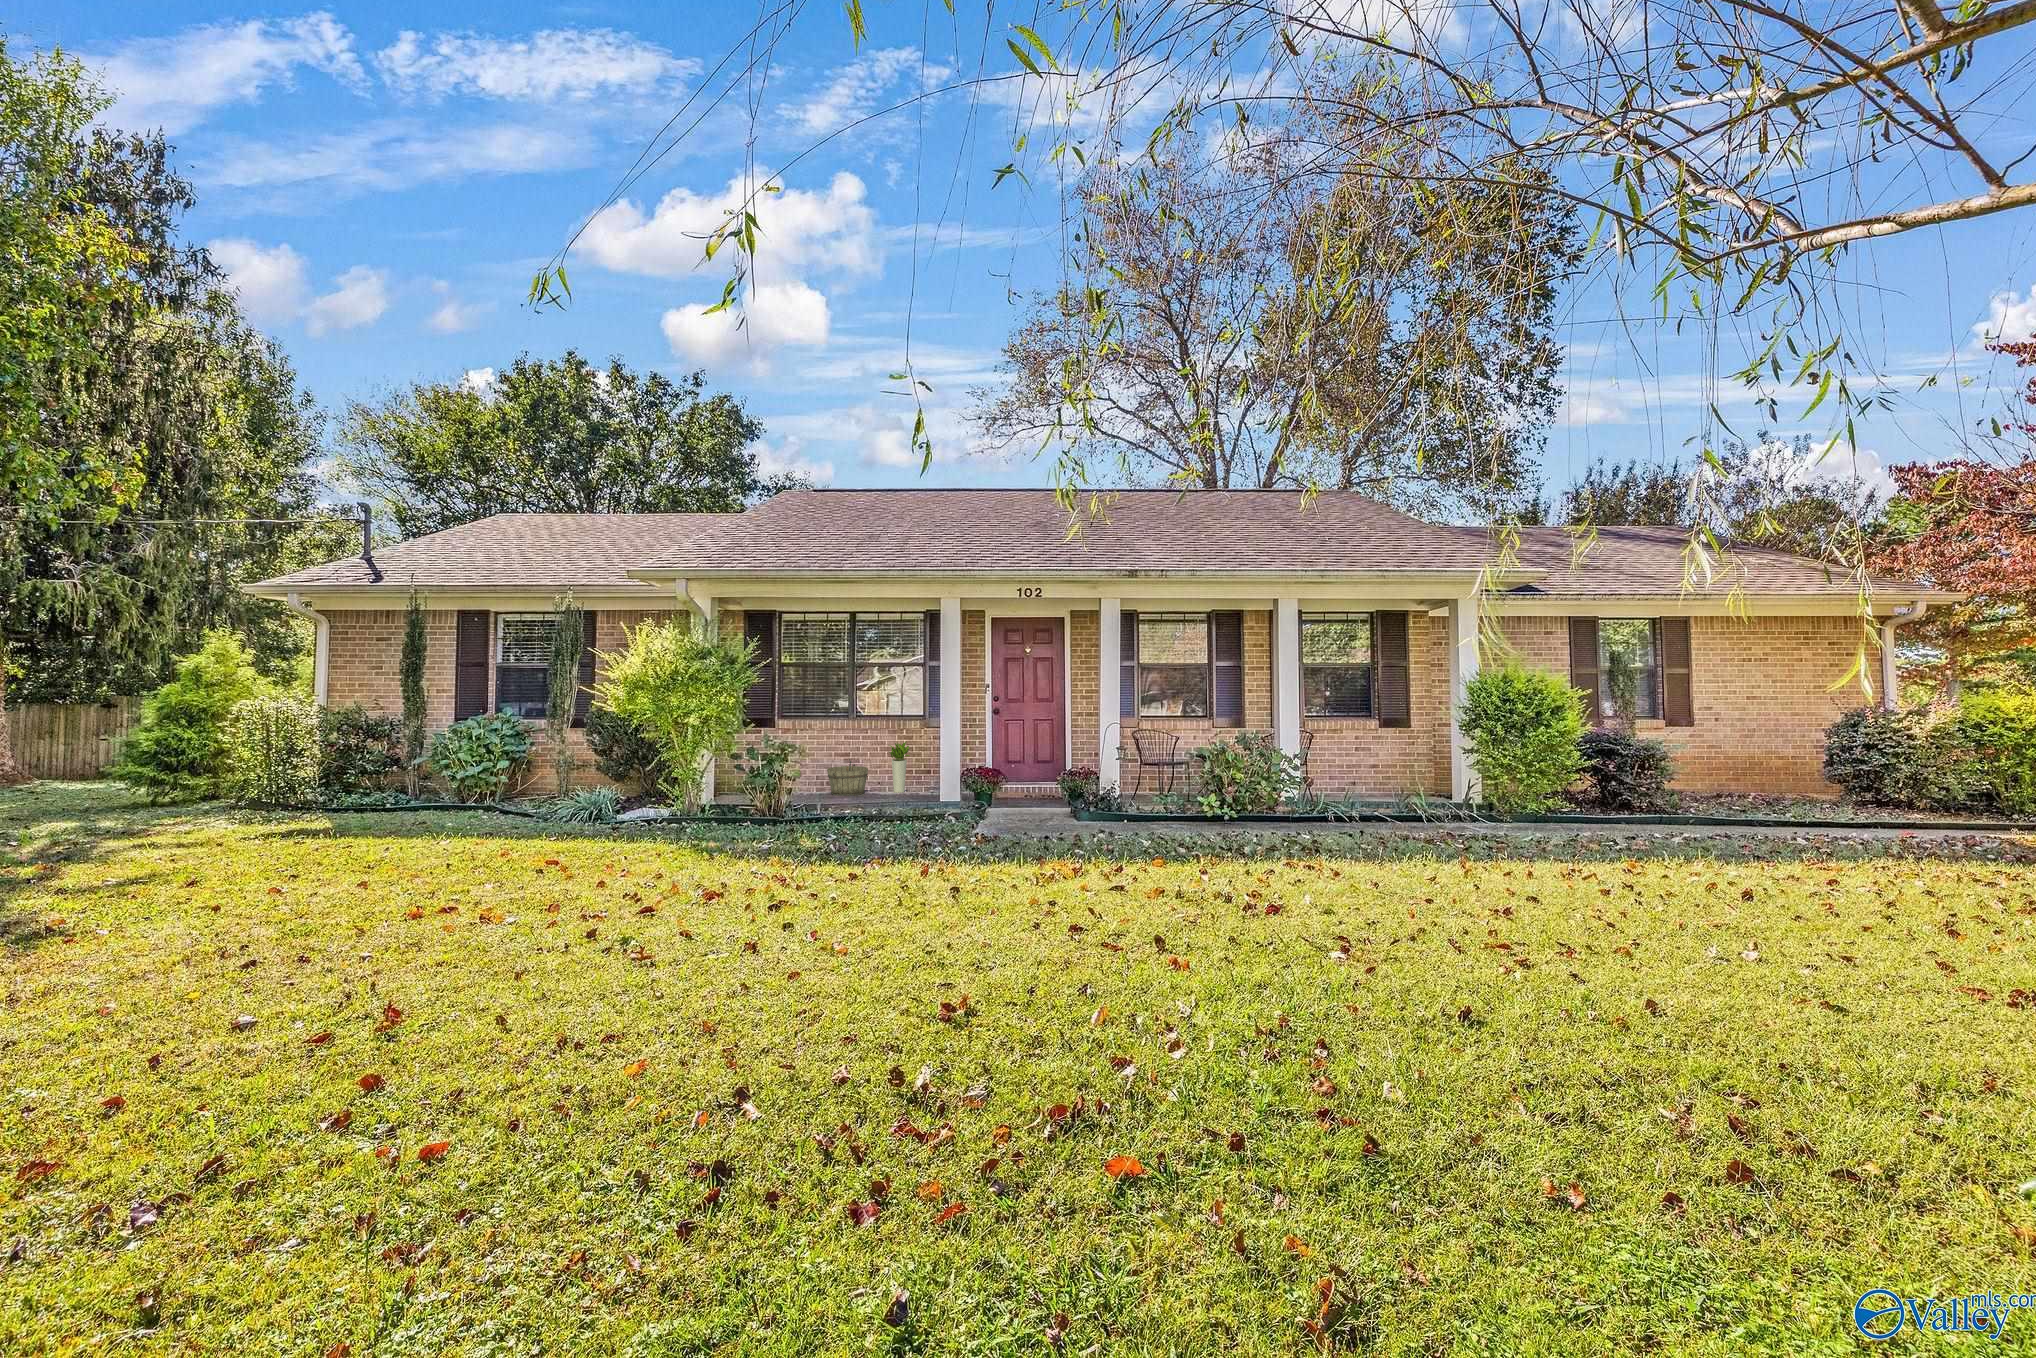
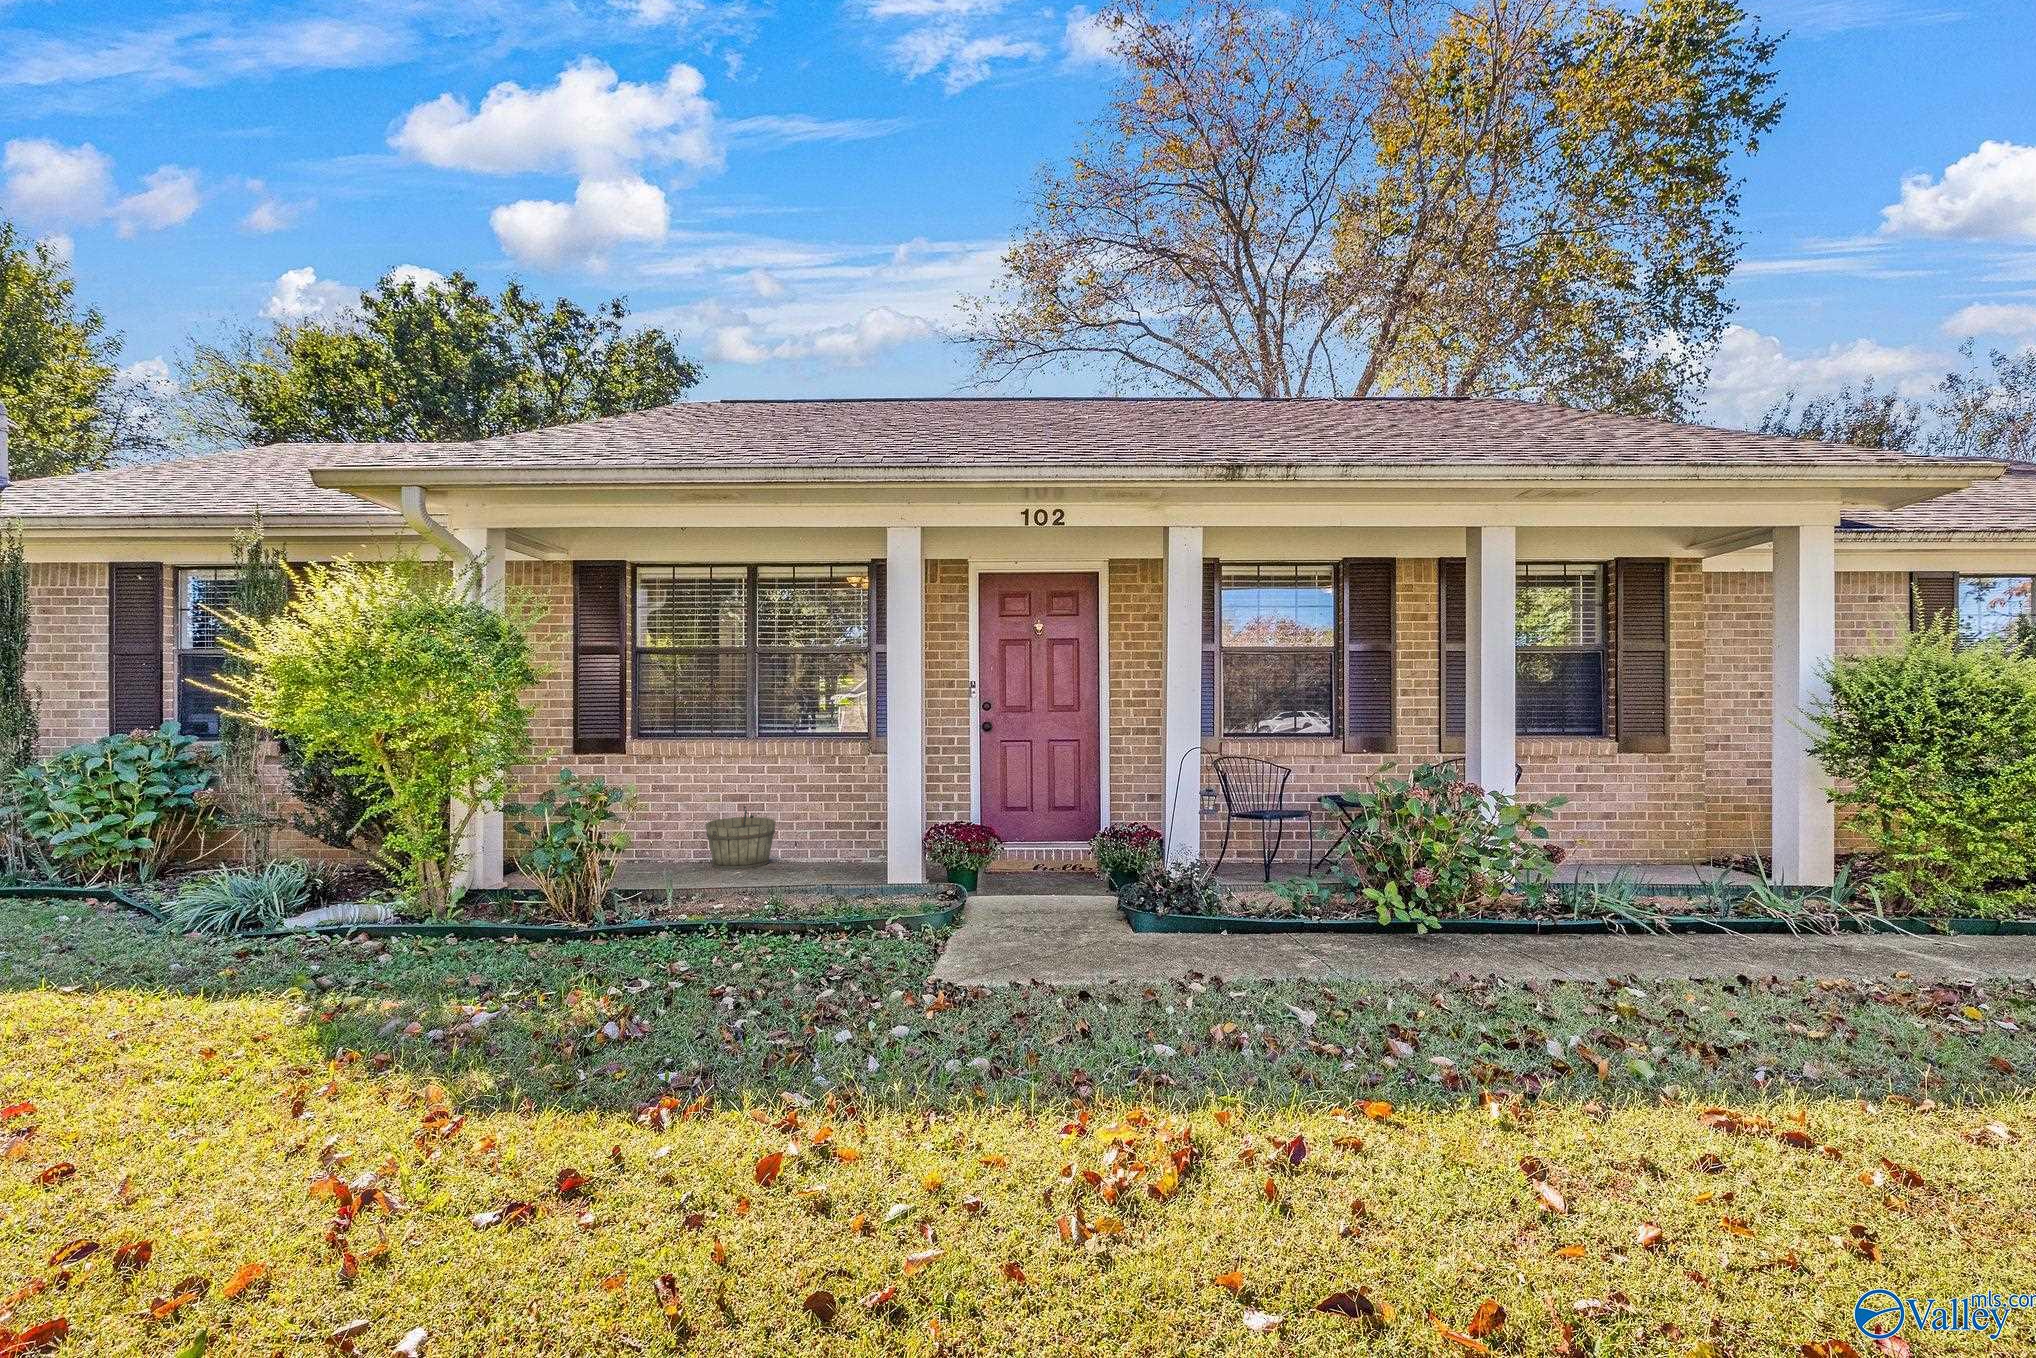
planter: present [889,742,909,793] -> none [805,776,848,862]

